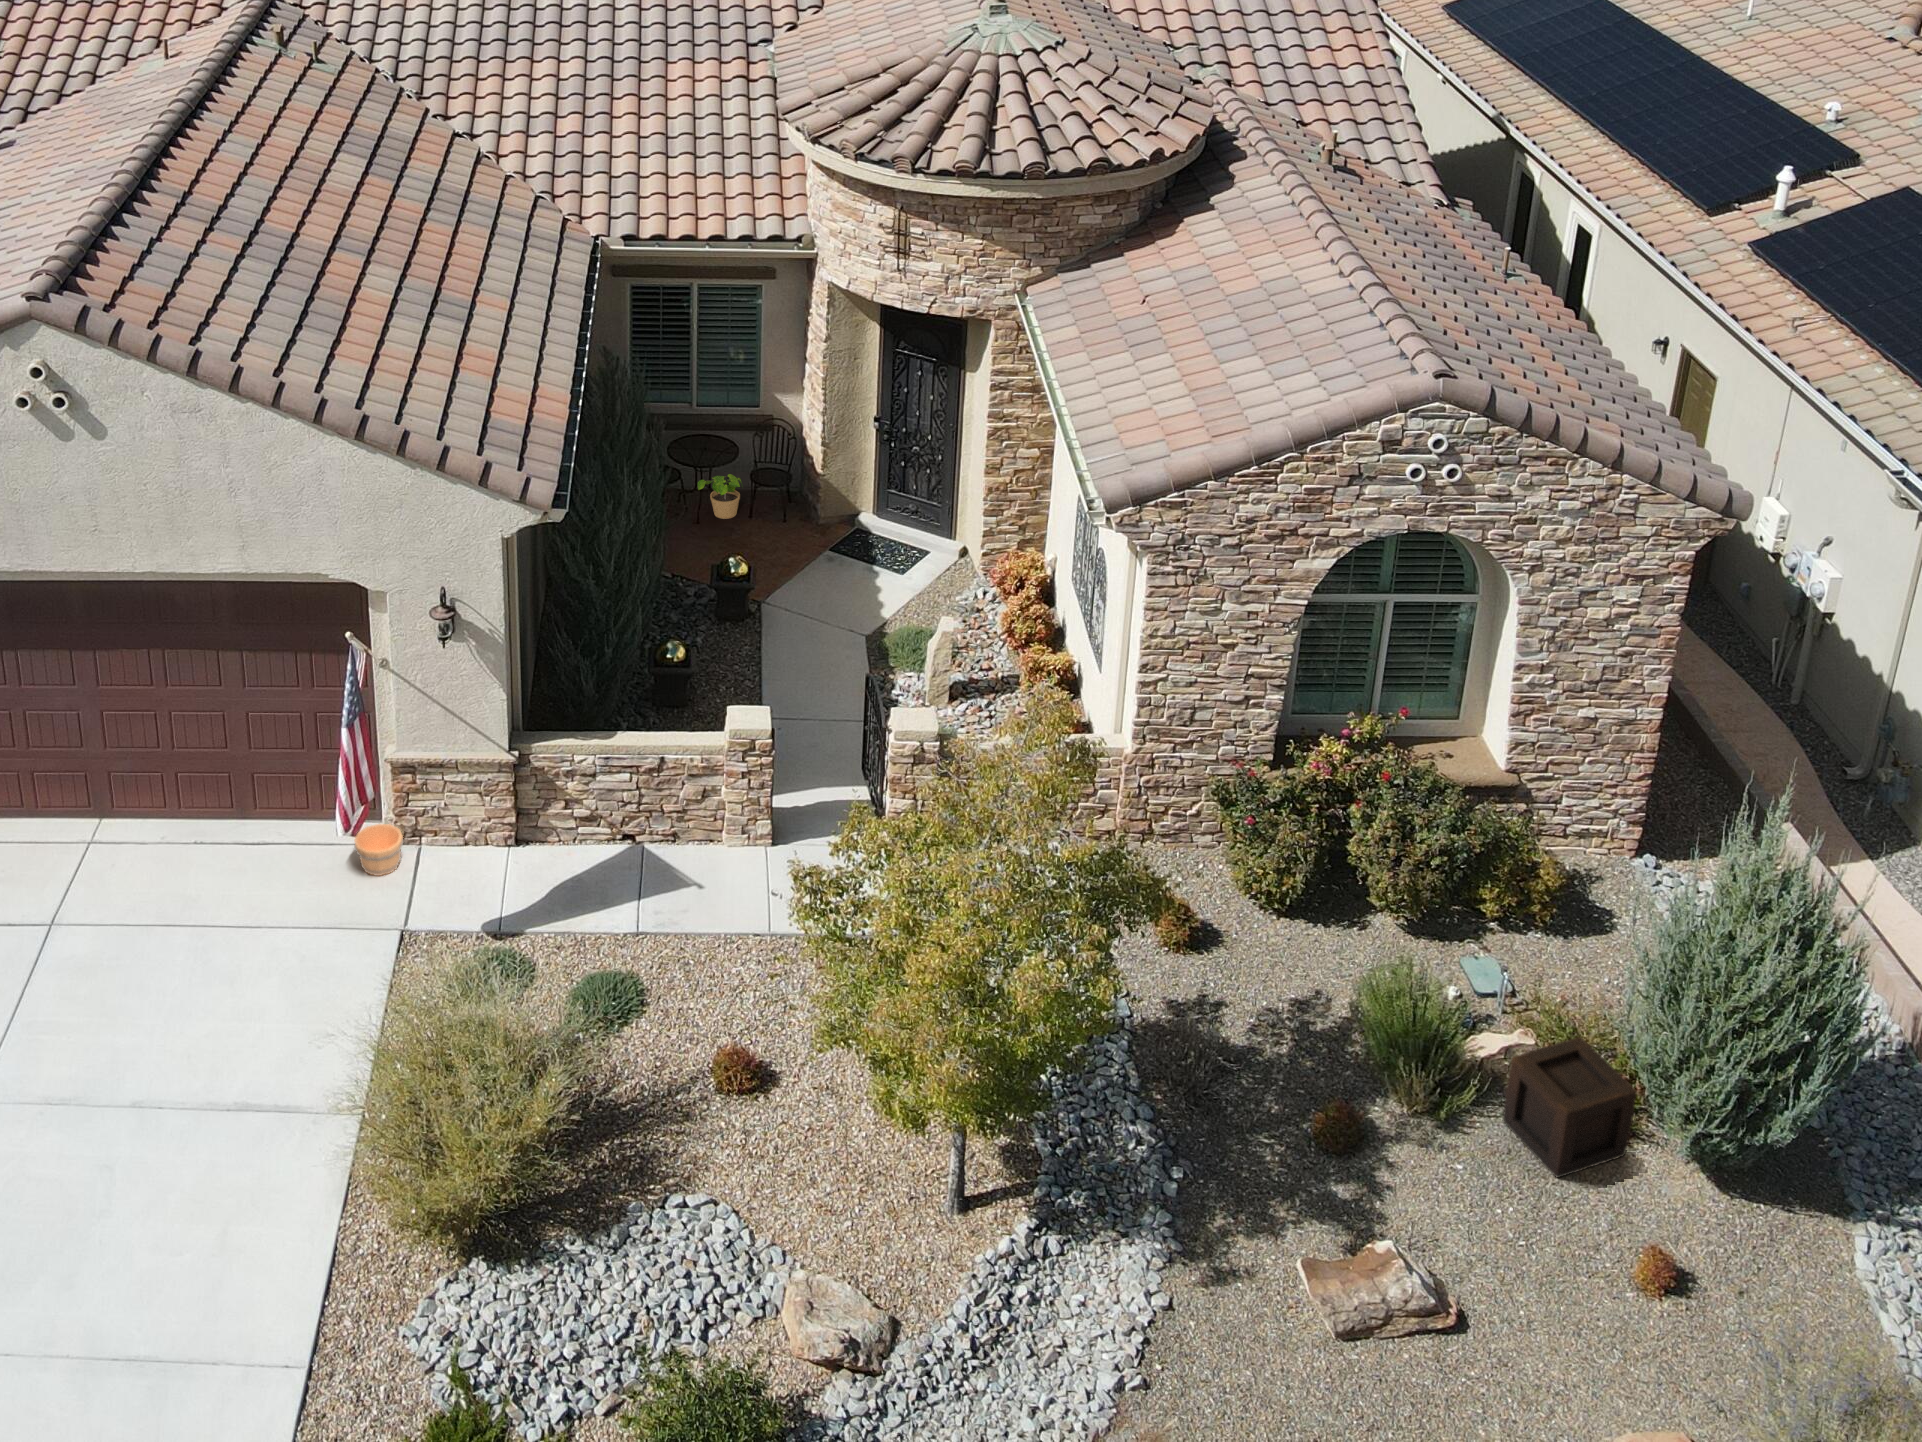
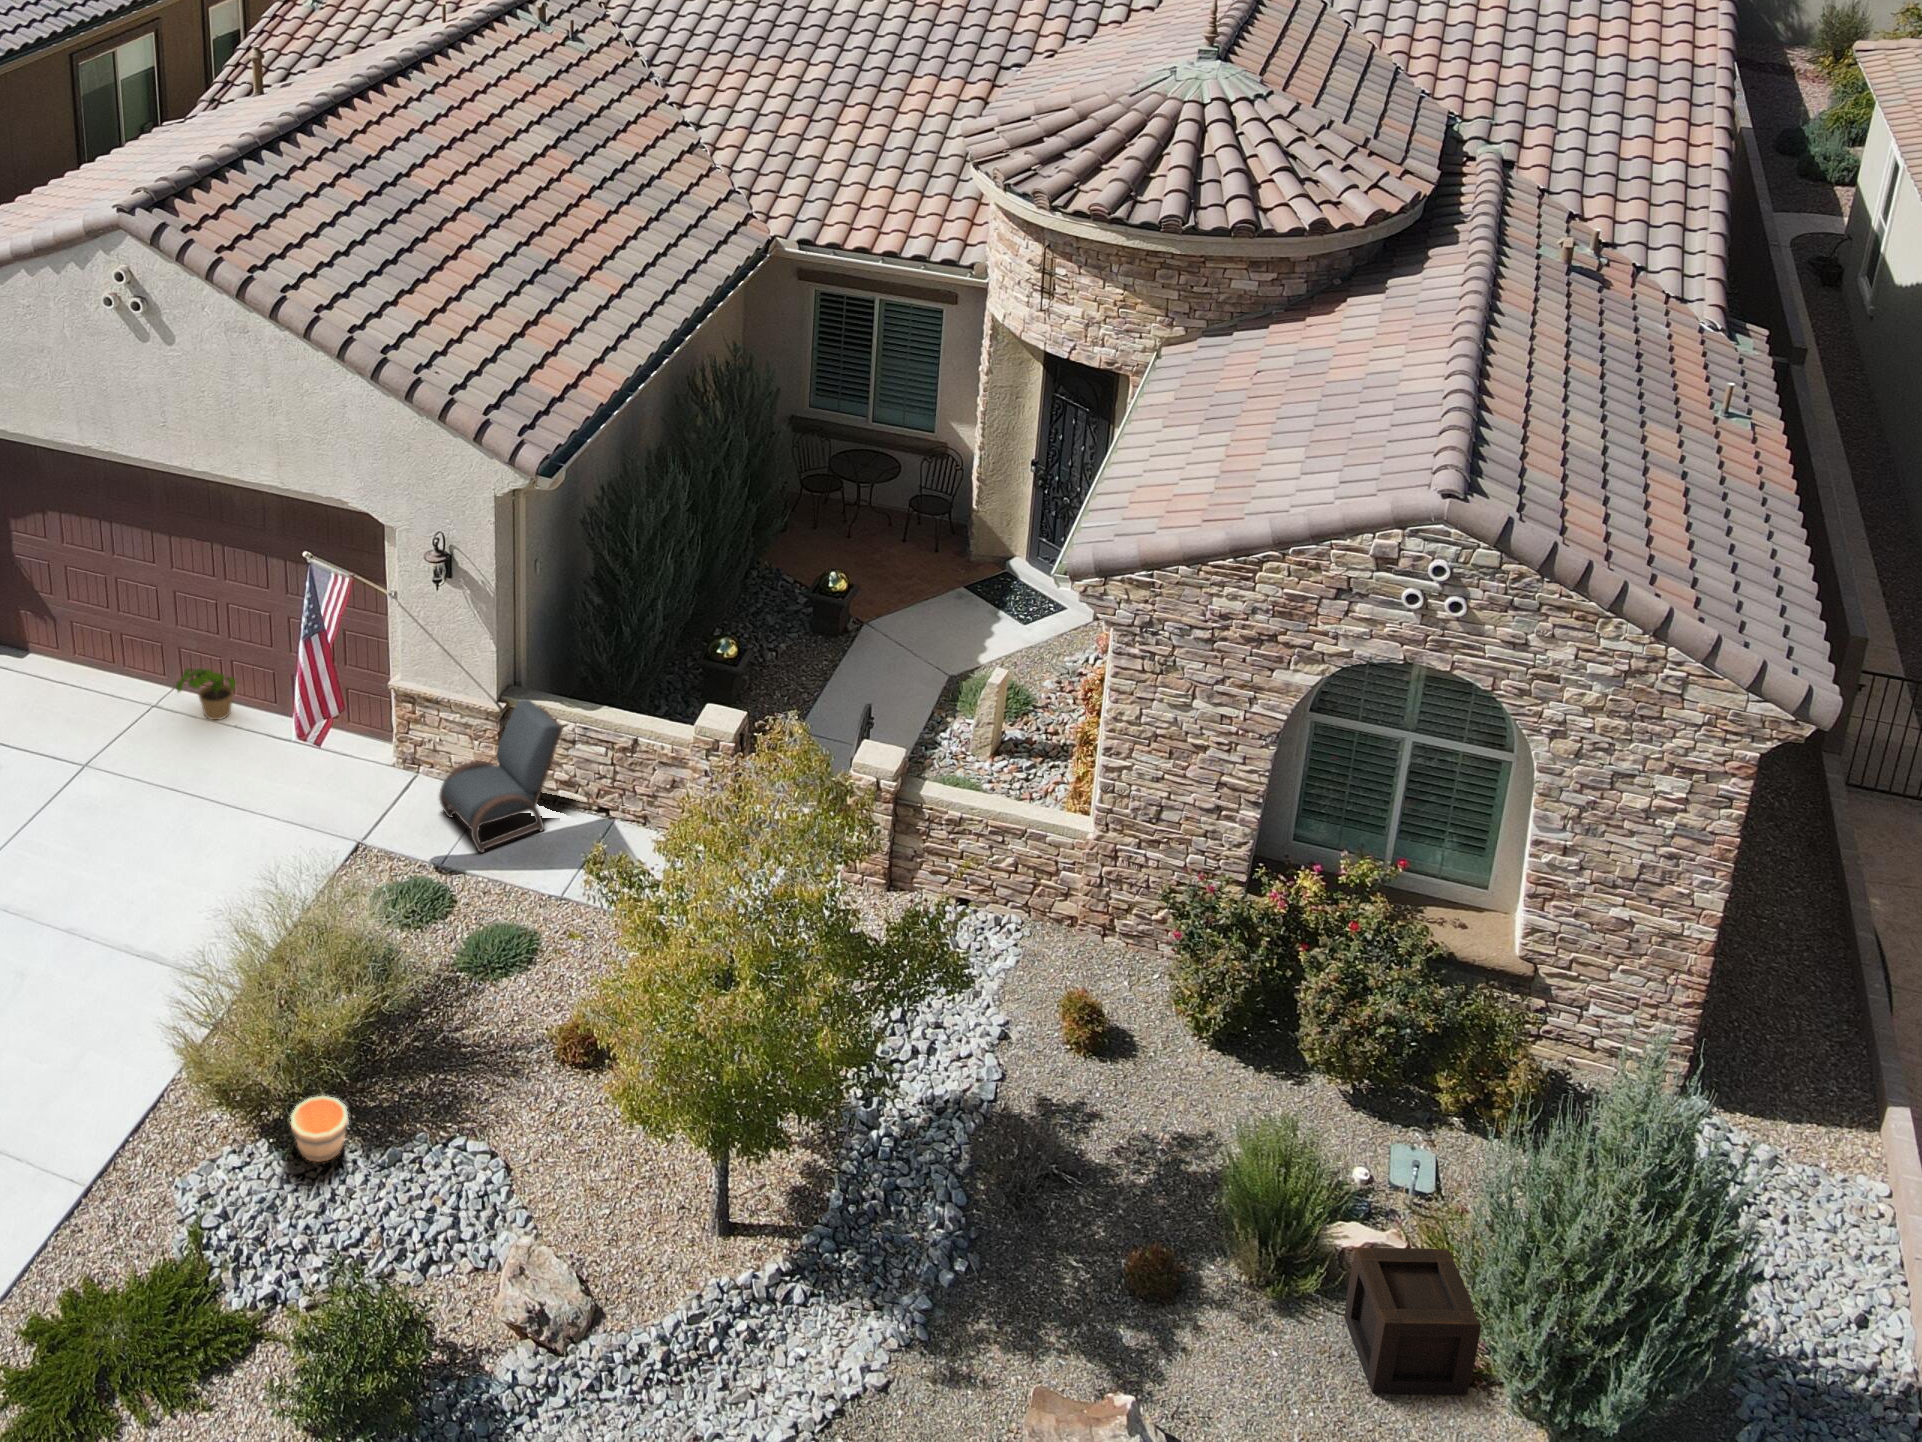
potted plant: present [697,474,742,519] -> present [176,668,236,720]
lounge chair: none [462,744,585,914] -> present [439,699,563,853]
bucket: present [354,824,403,876] -> present [291,1096,349,1162]

